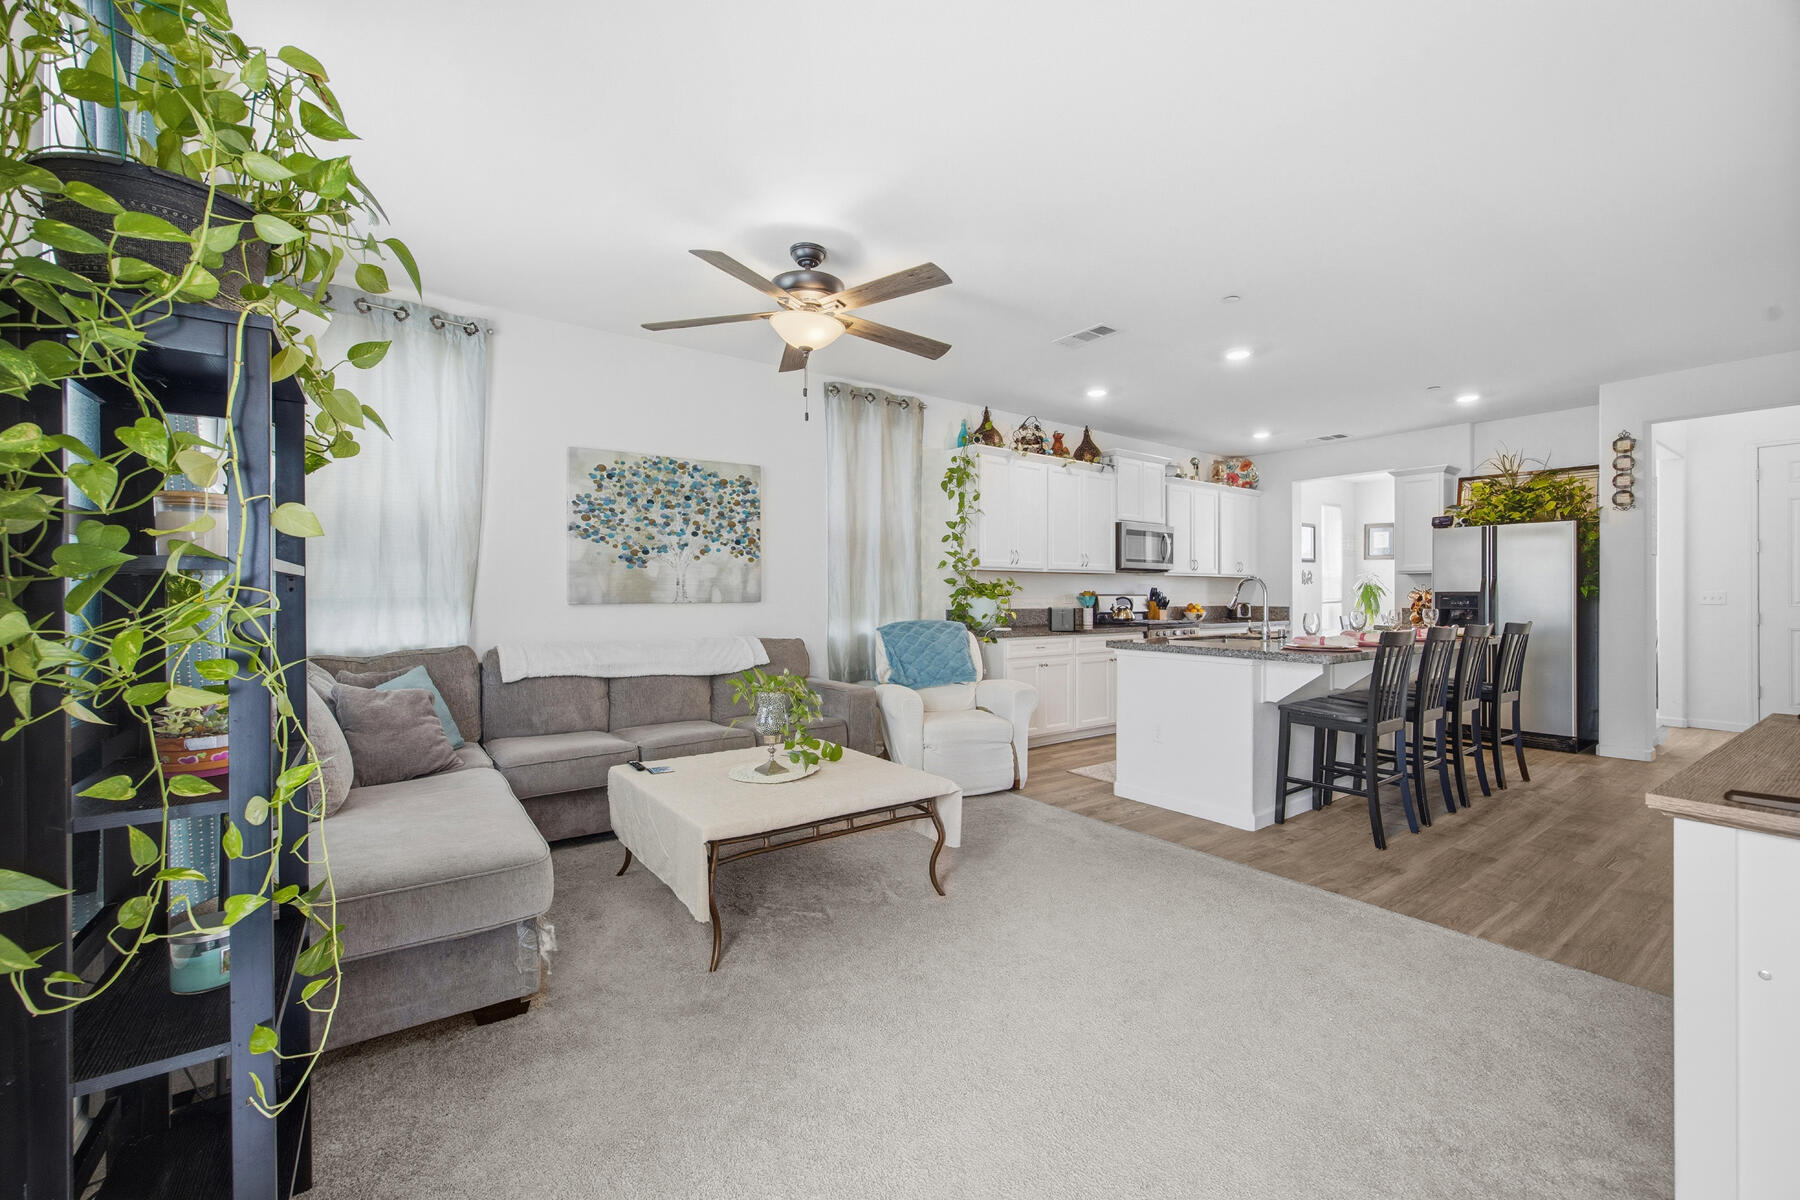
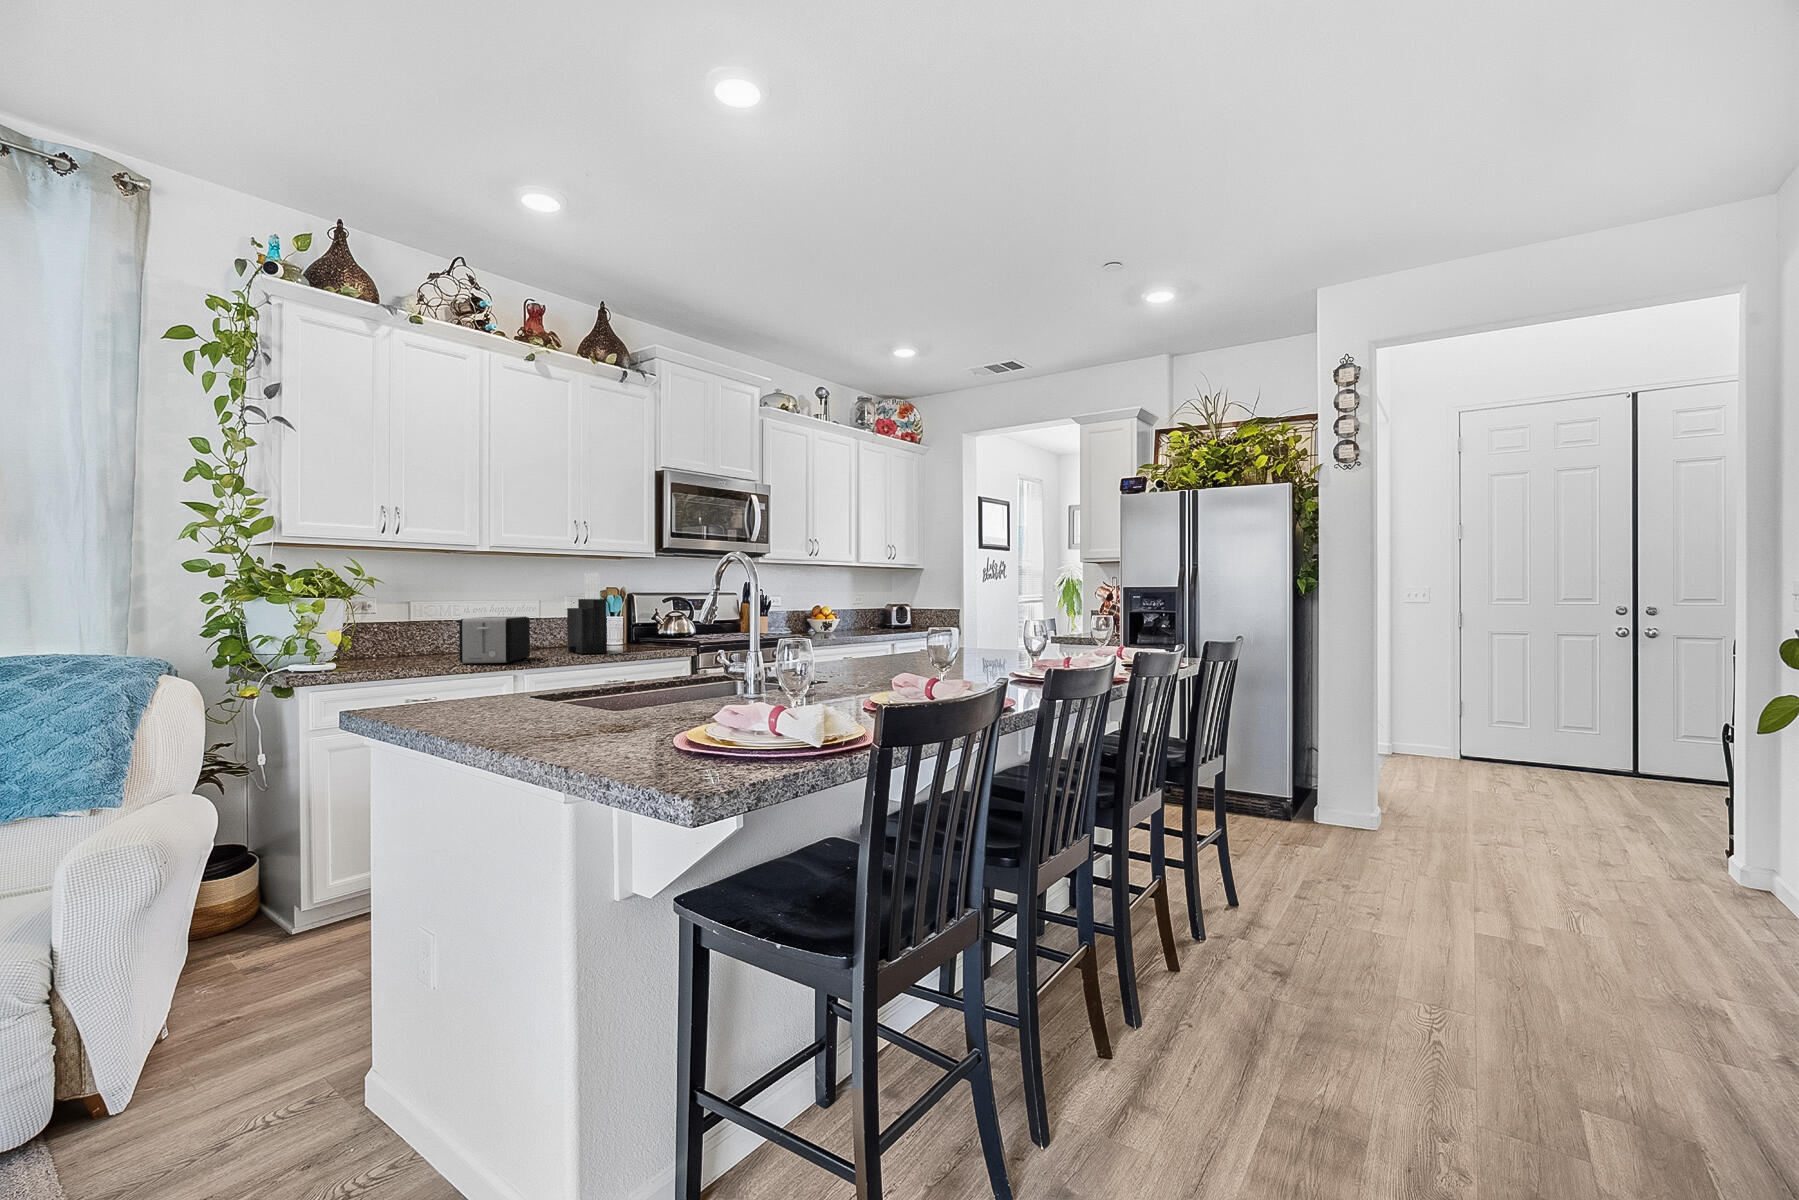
knife block: none [1079,583,1105,628] -> present [567,572,606,654]

